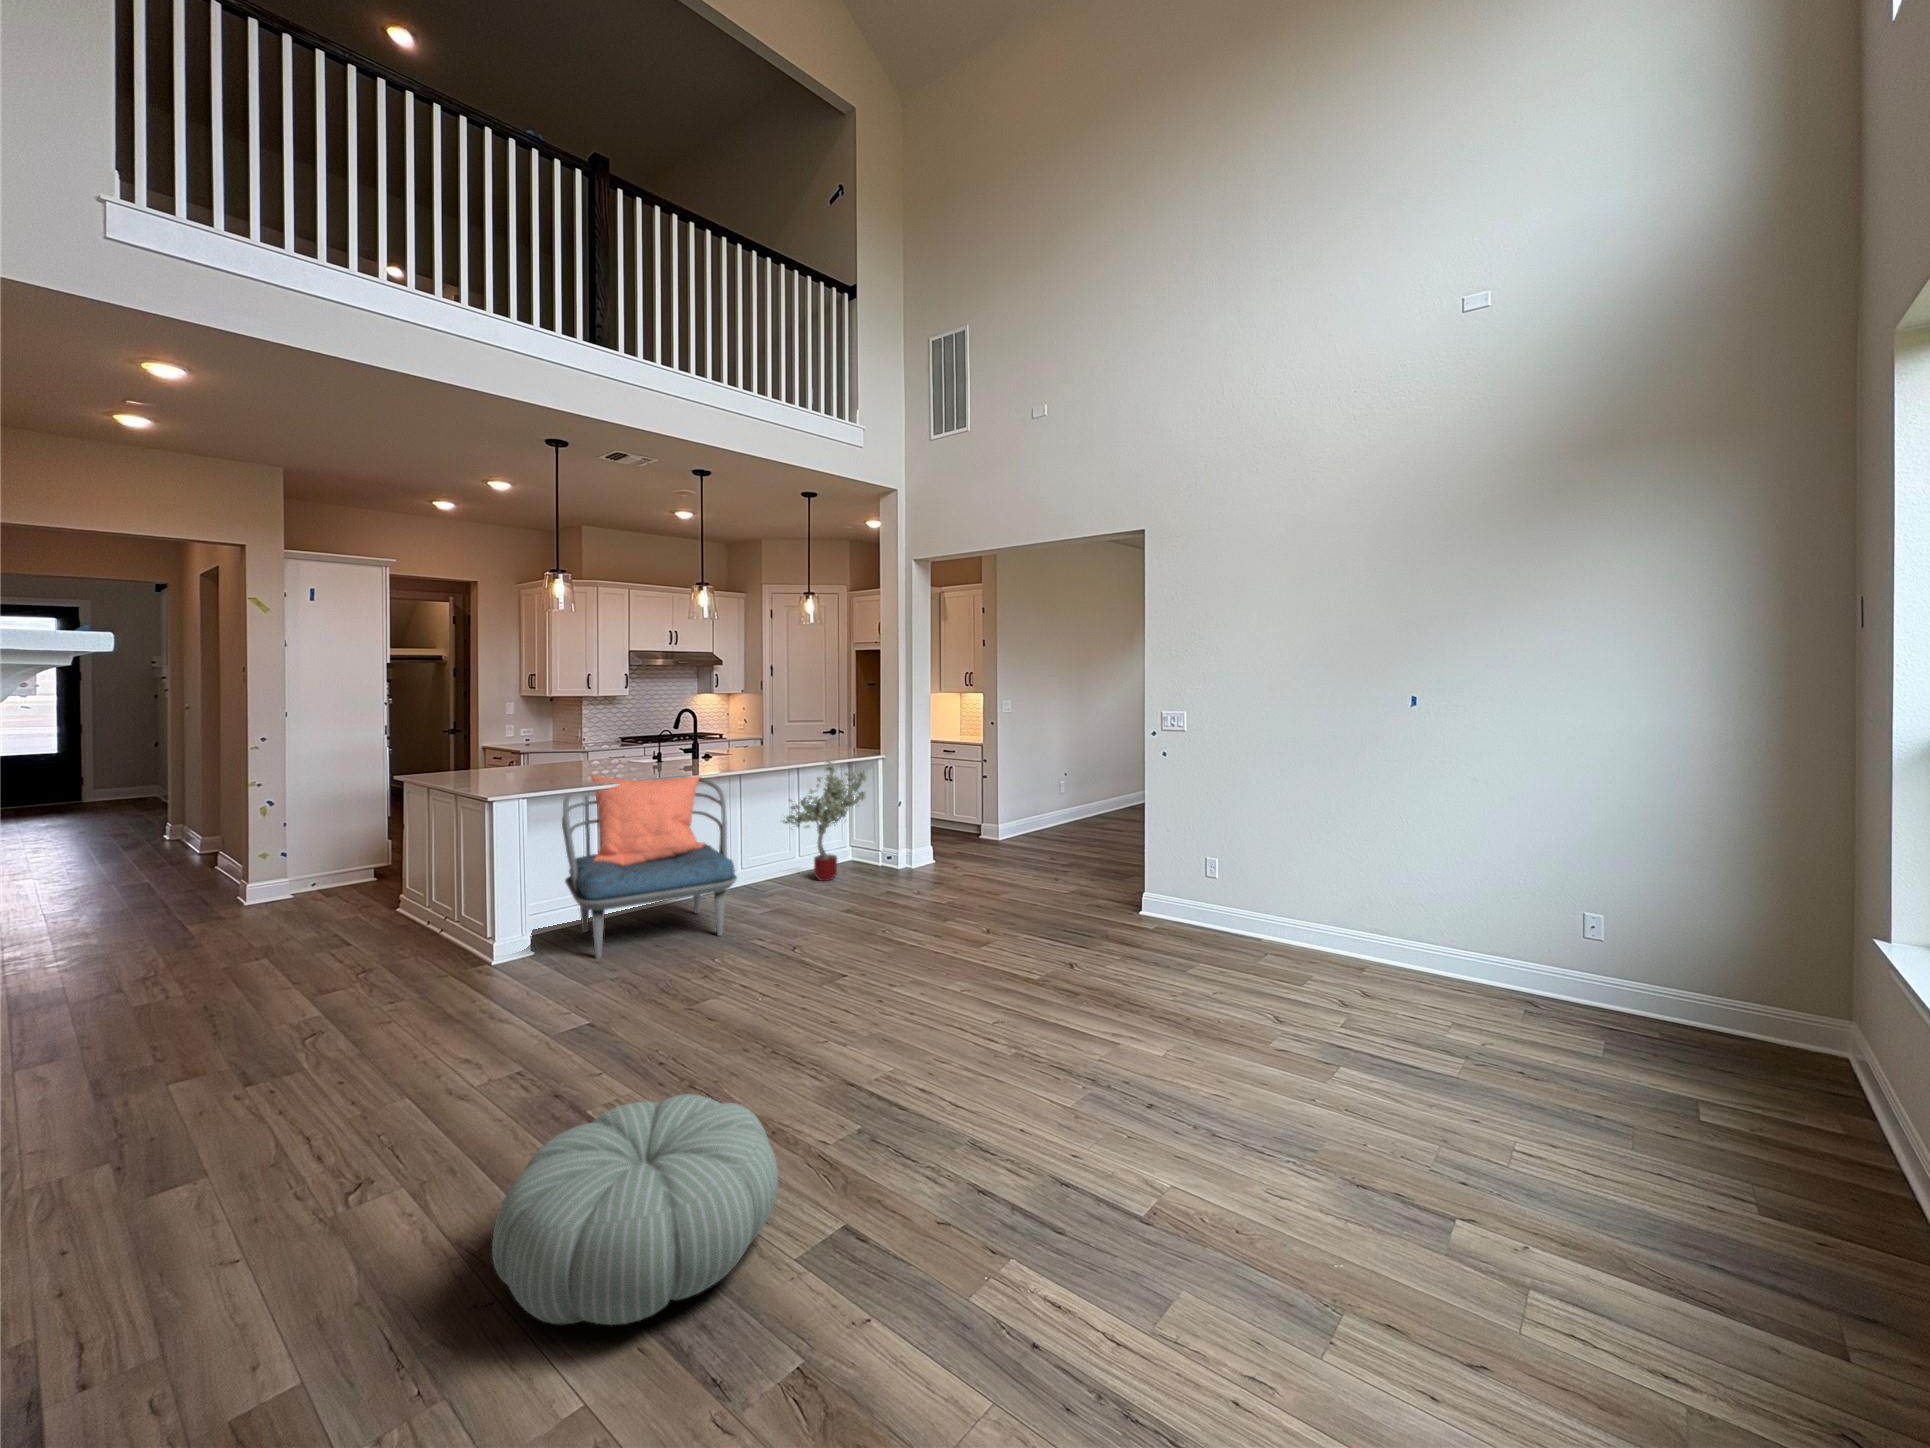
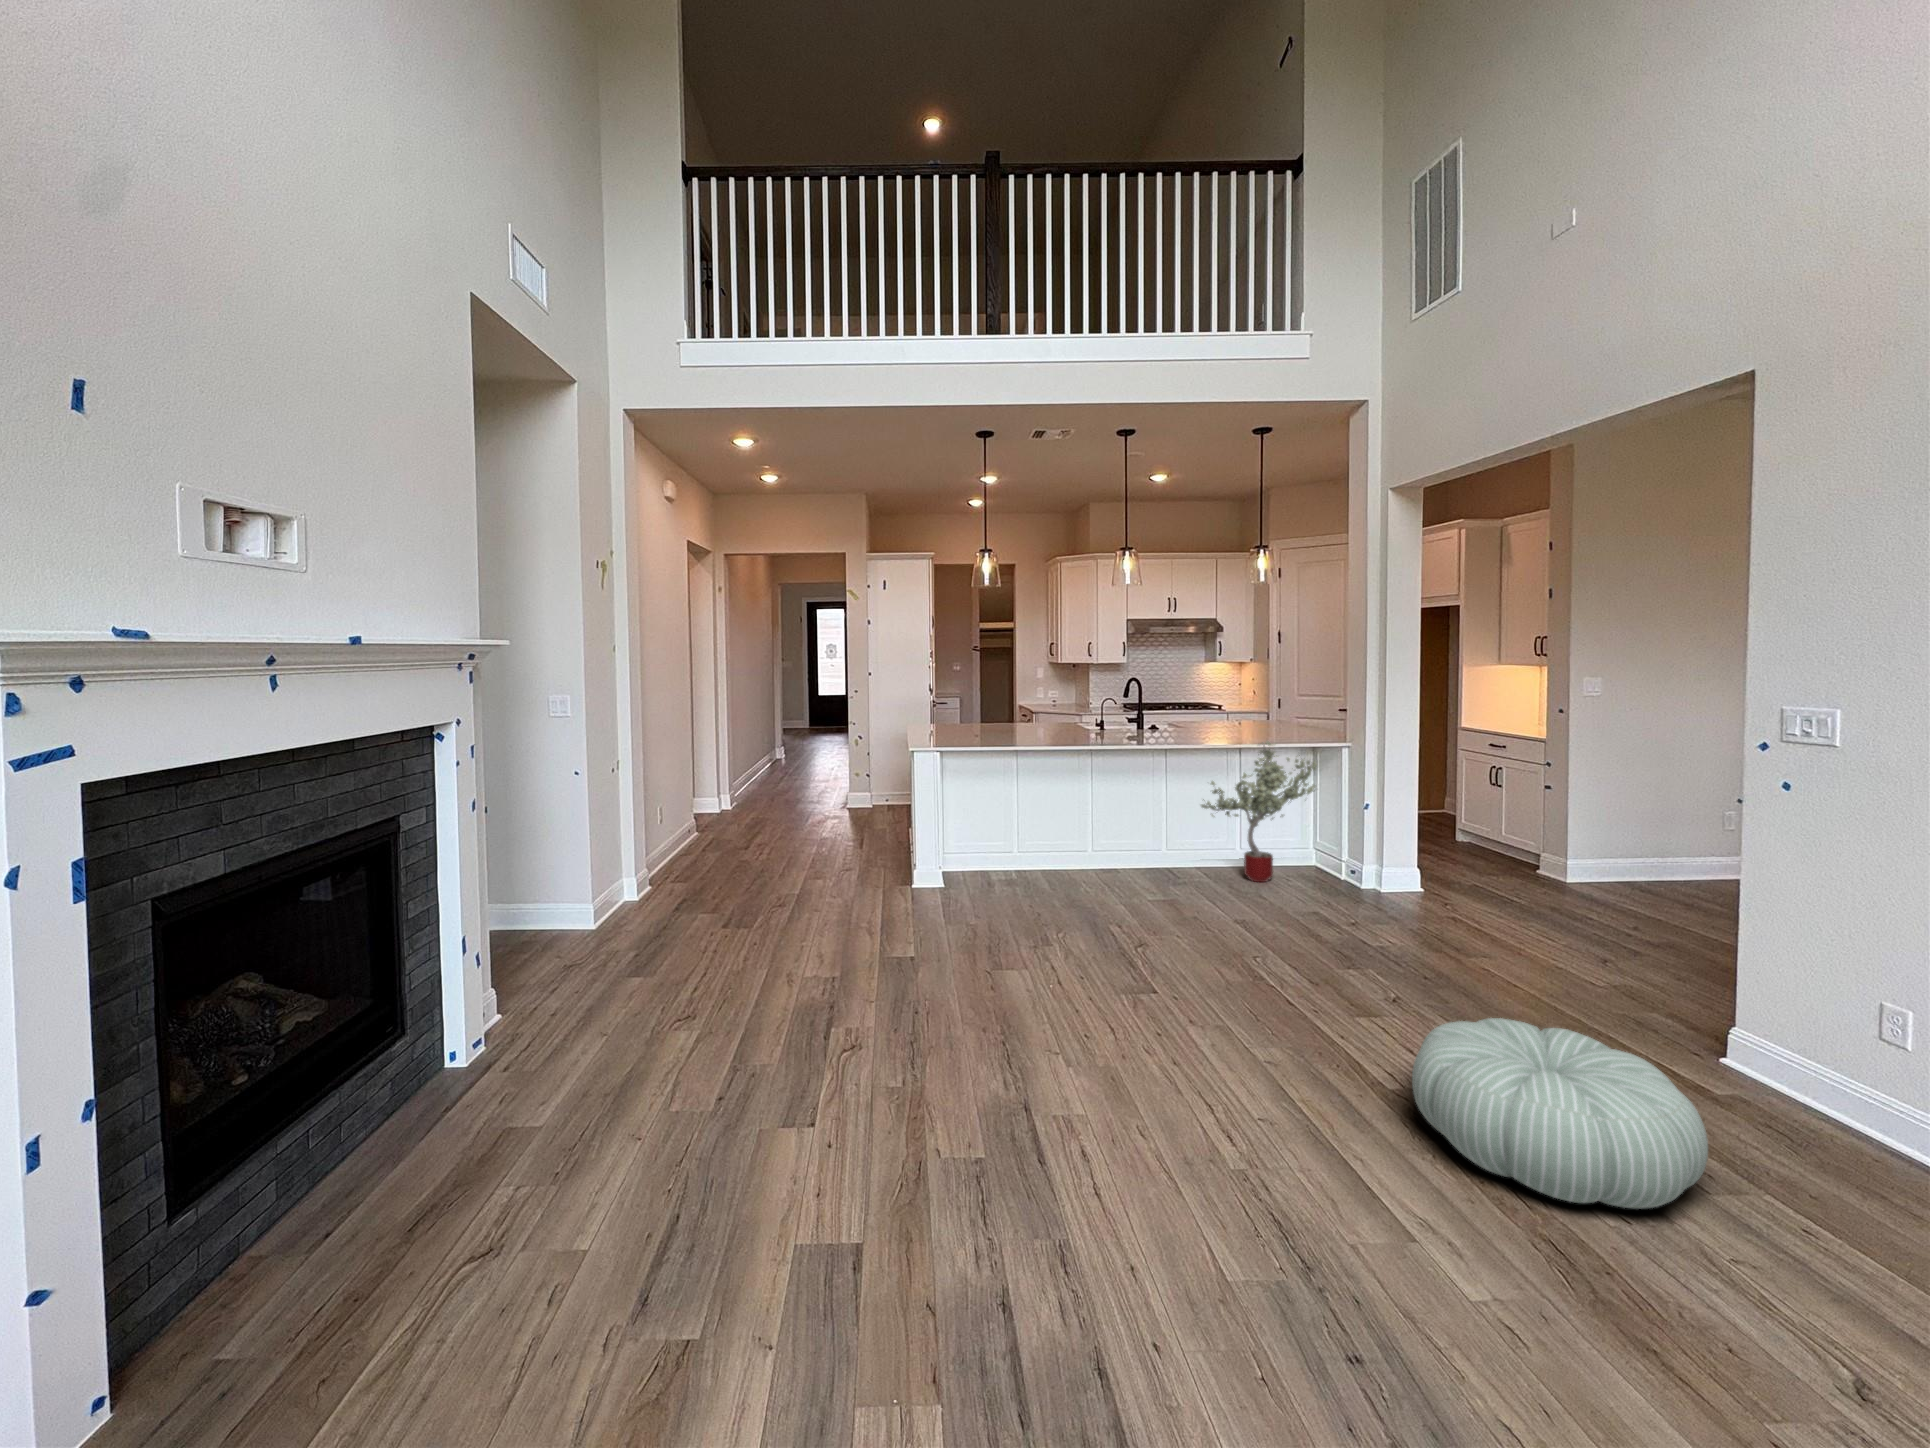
armchair: present [562,775,737,959] -> none [961,737,1115,913]
pouf: present [492,1094,778,1325] -> present [1412,1018,1708,1209]

